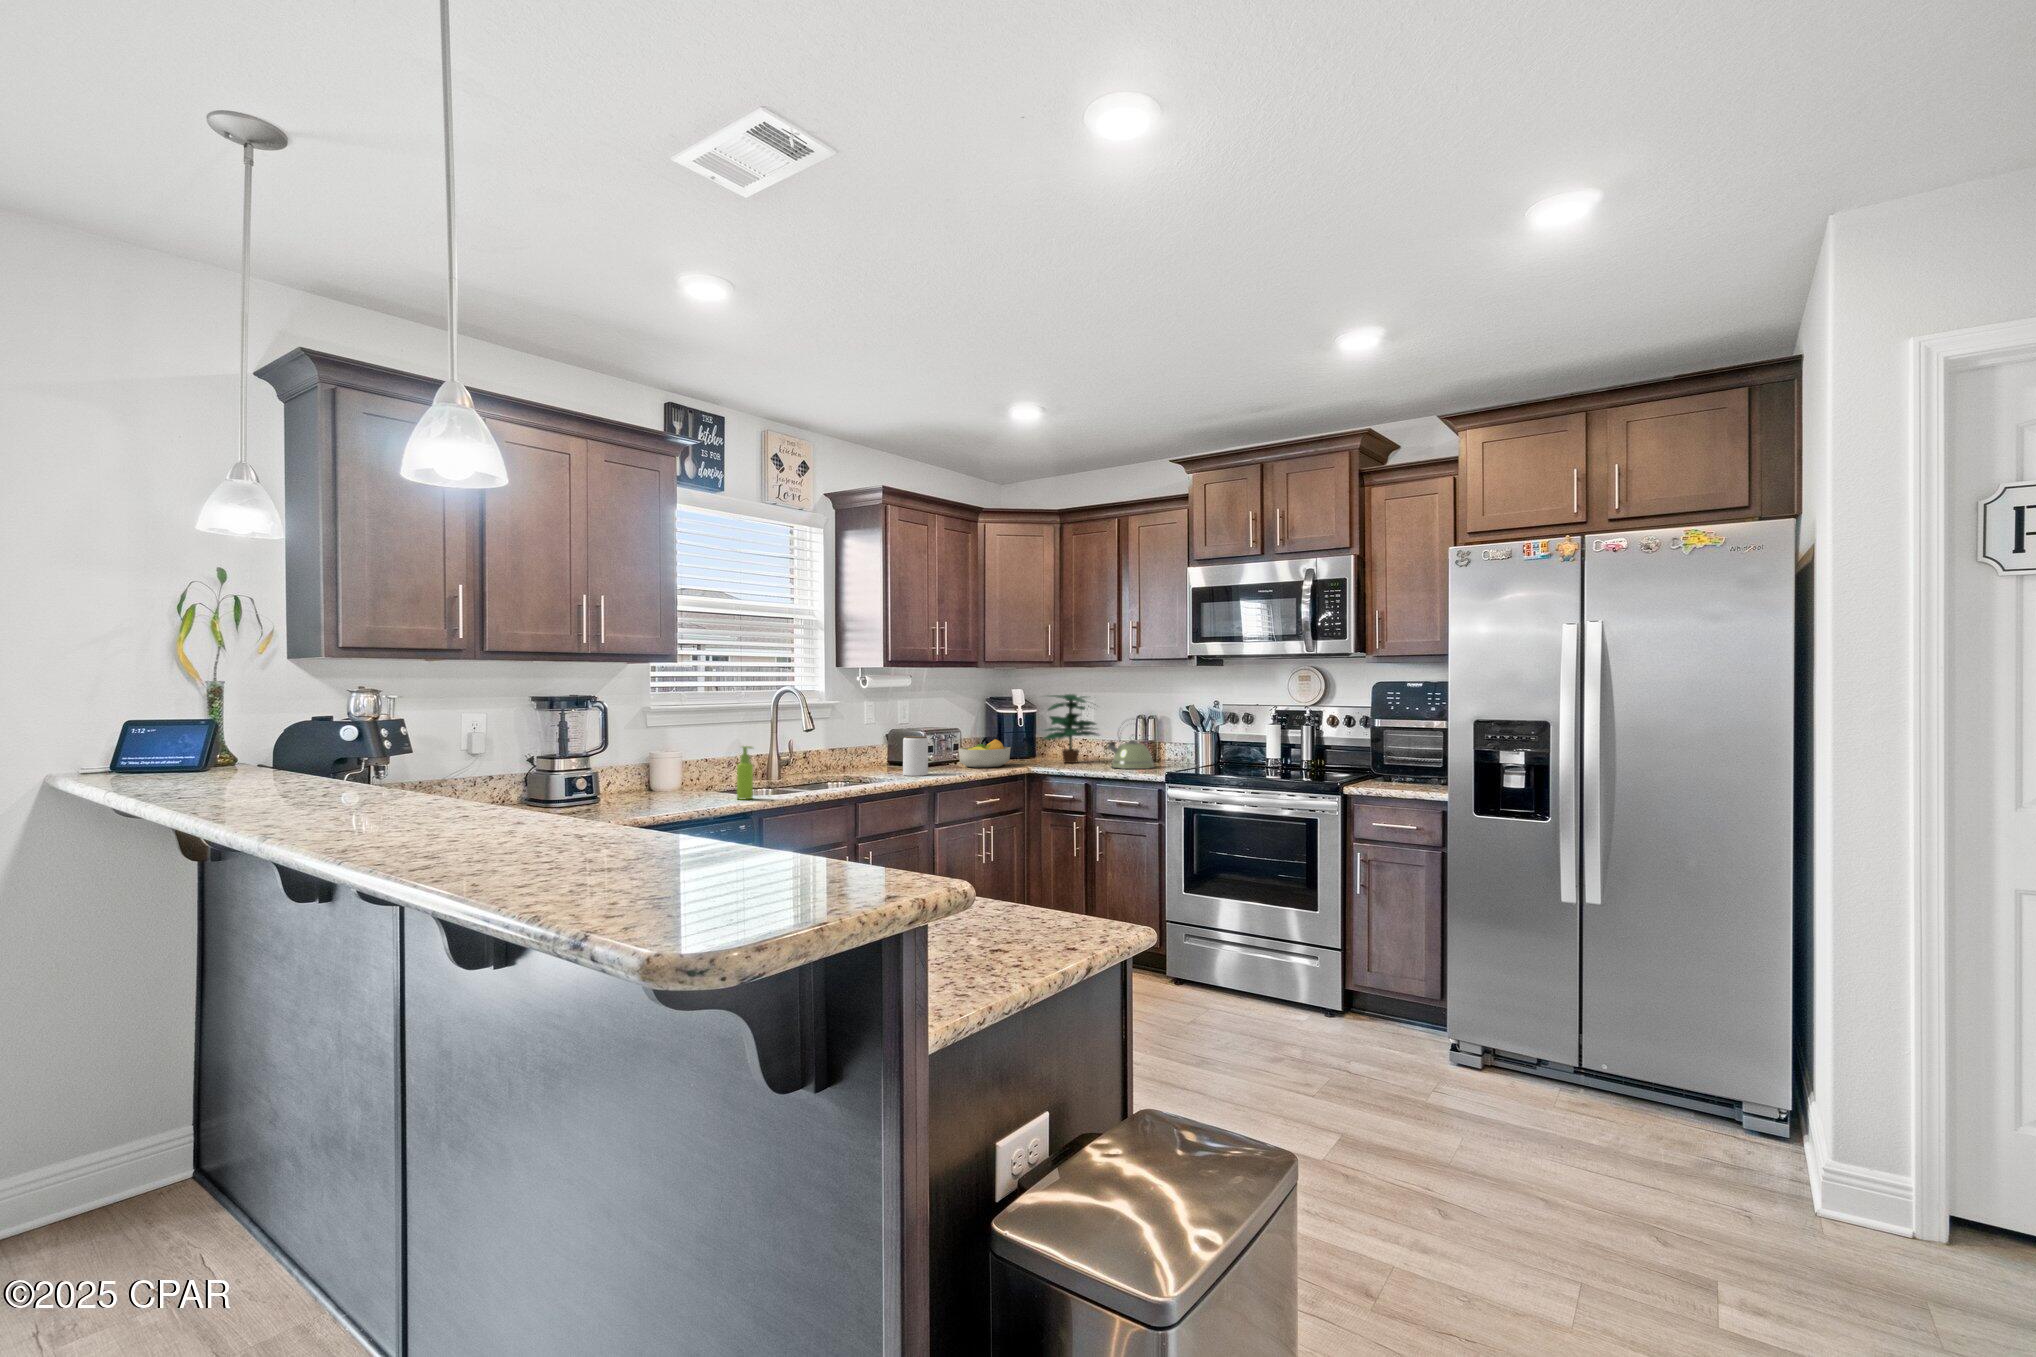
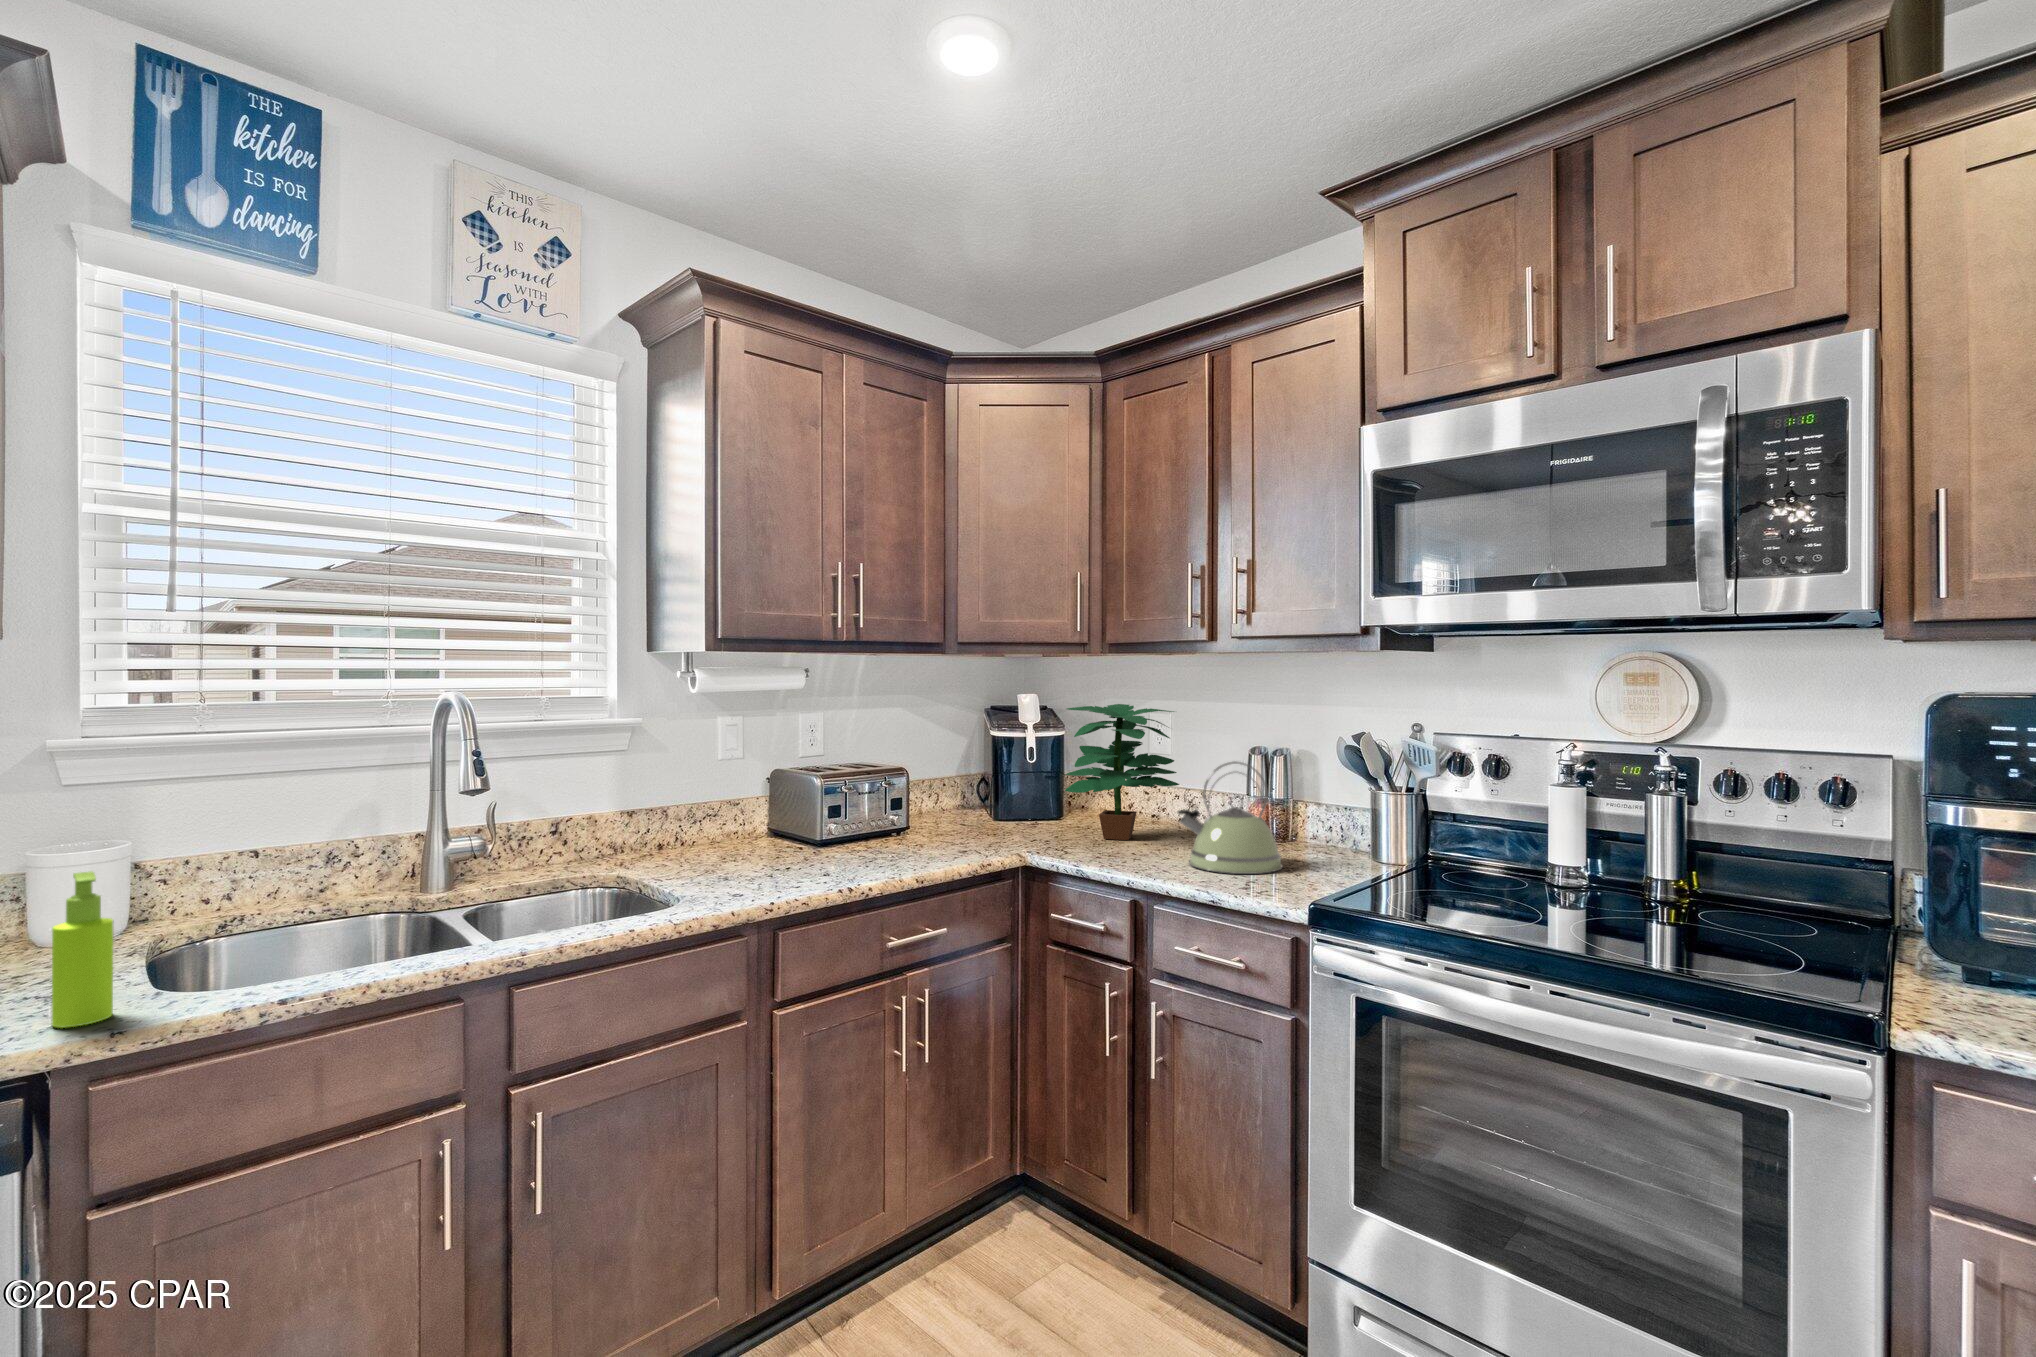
jar: present [903,736,928,776] -> none [727,798,783,888]
fruit bowl: present [958,739,1011,768] -> none [887,791,997,853]

